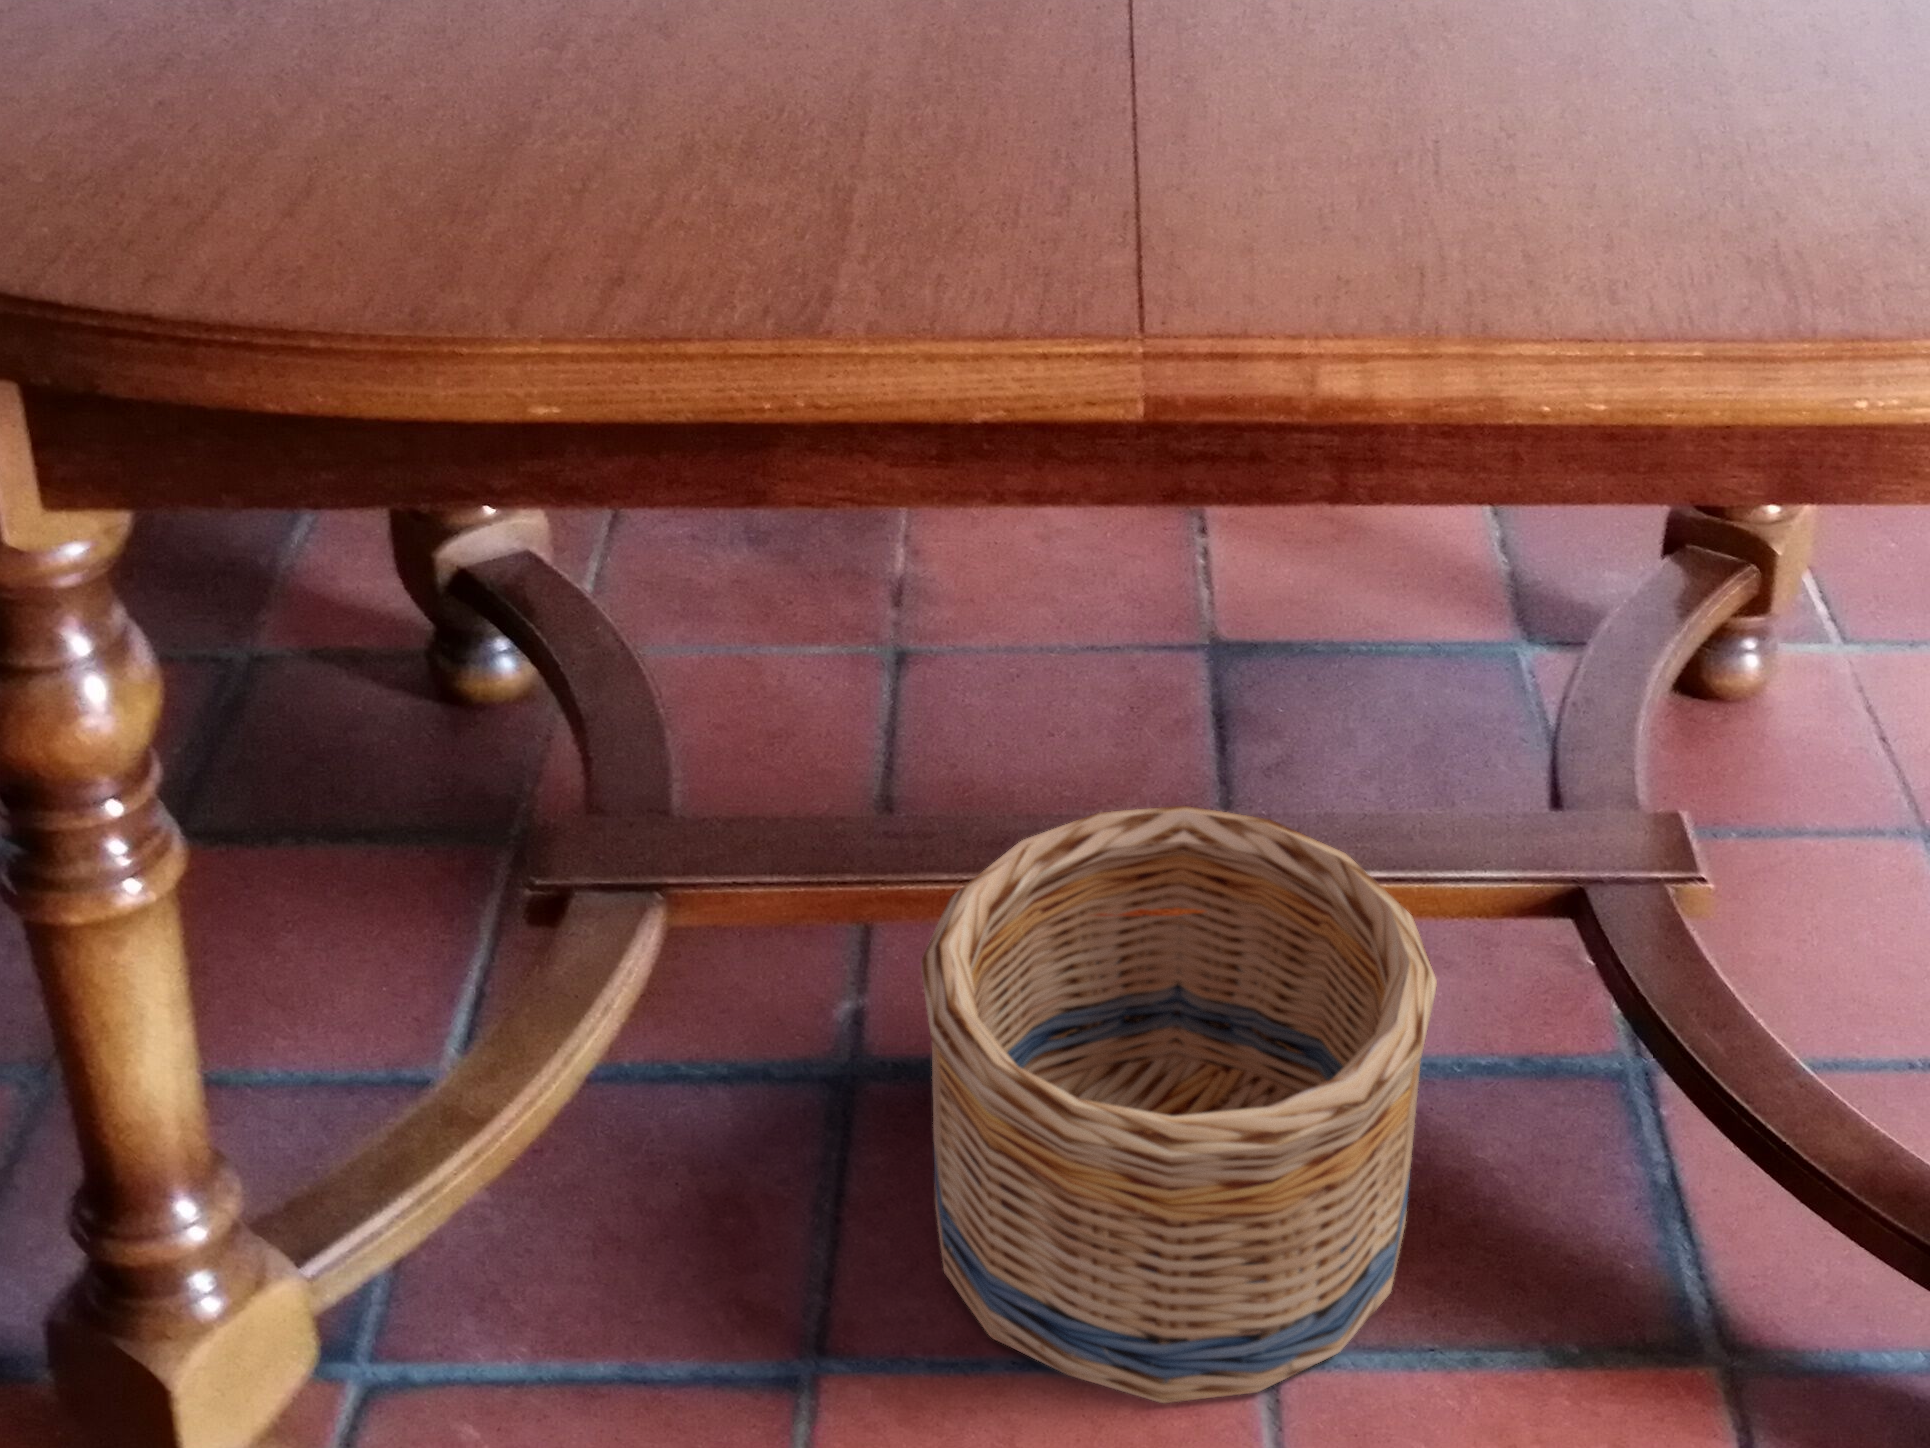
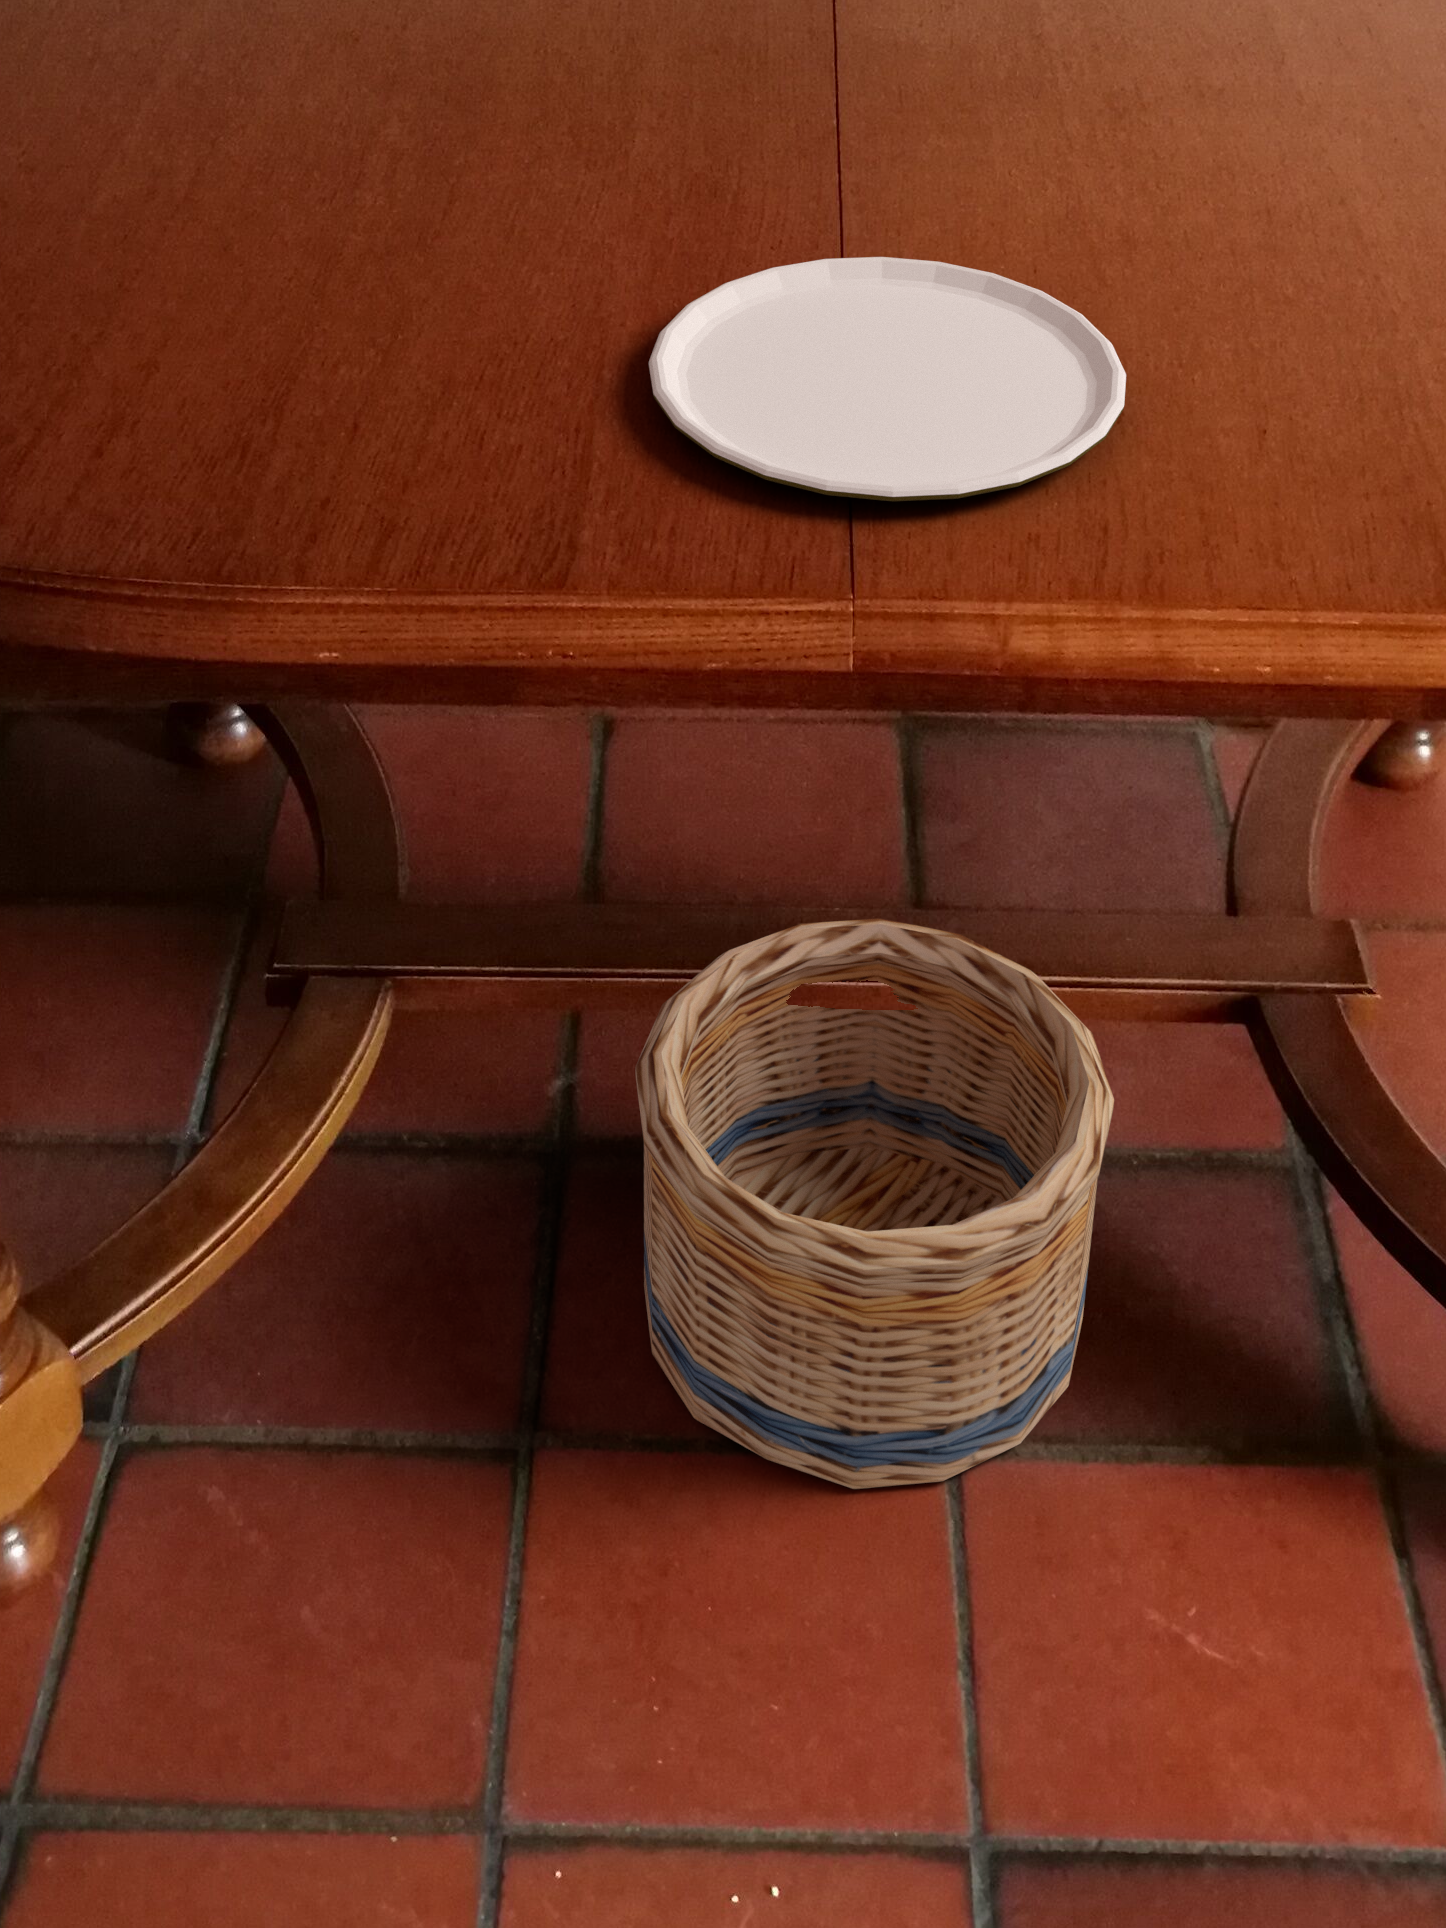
plate: none [915,12,1445,234] -> present [649,257,1126,501]

